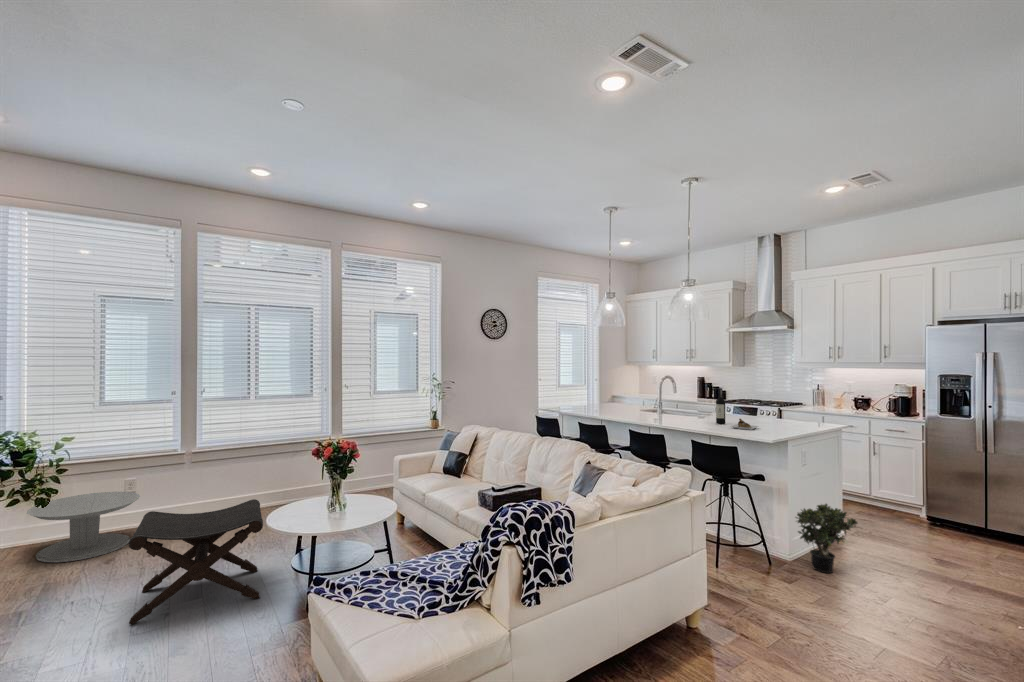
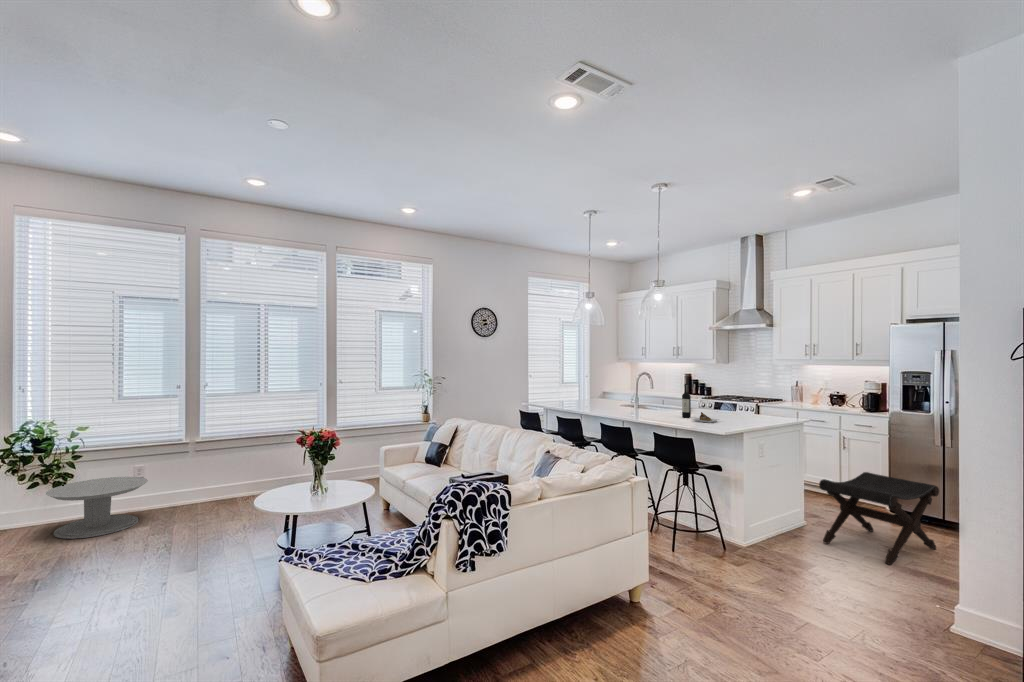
footstool: present [129,499,263,624] -> present [819,472,939,565]
potted plant: present [796,504,858,573] -> none [748,492,805,558]

